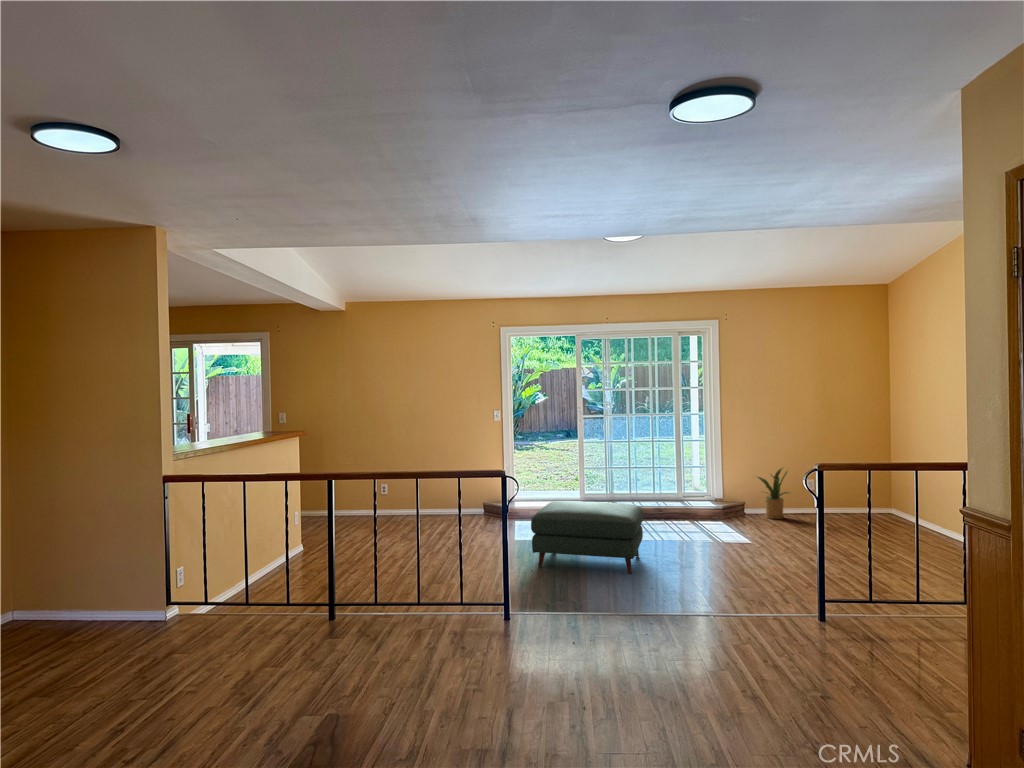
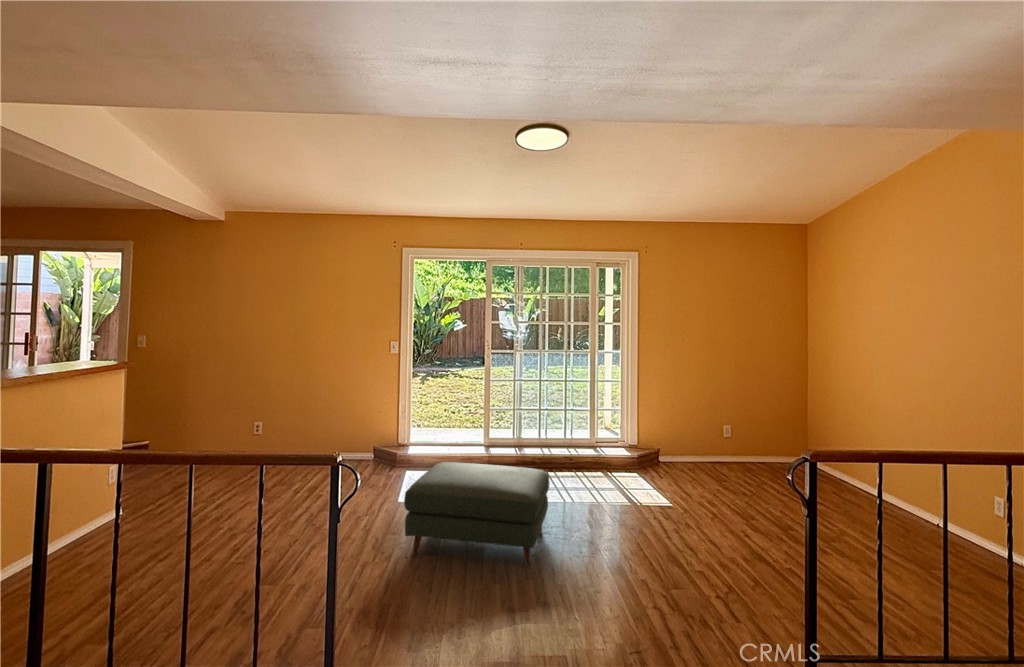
house plant: present [758,468,789,519] -> none [670,413,711,469]

